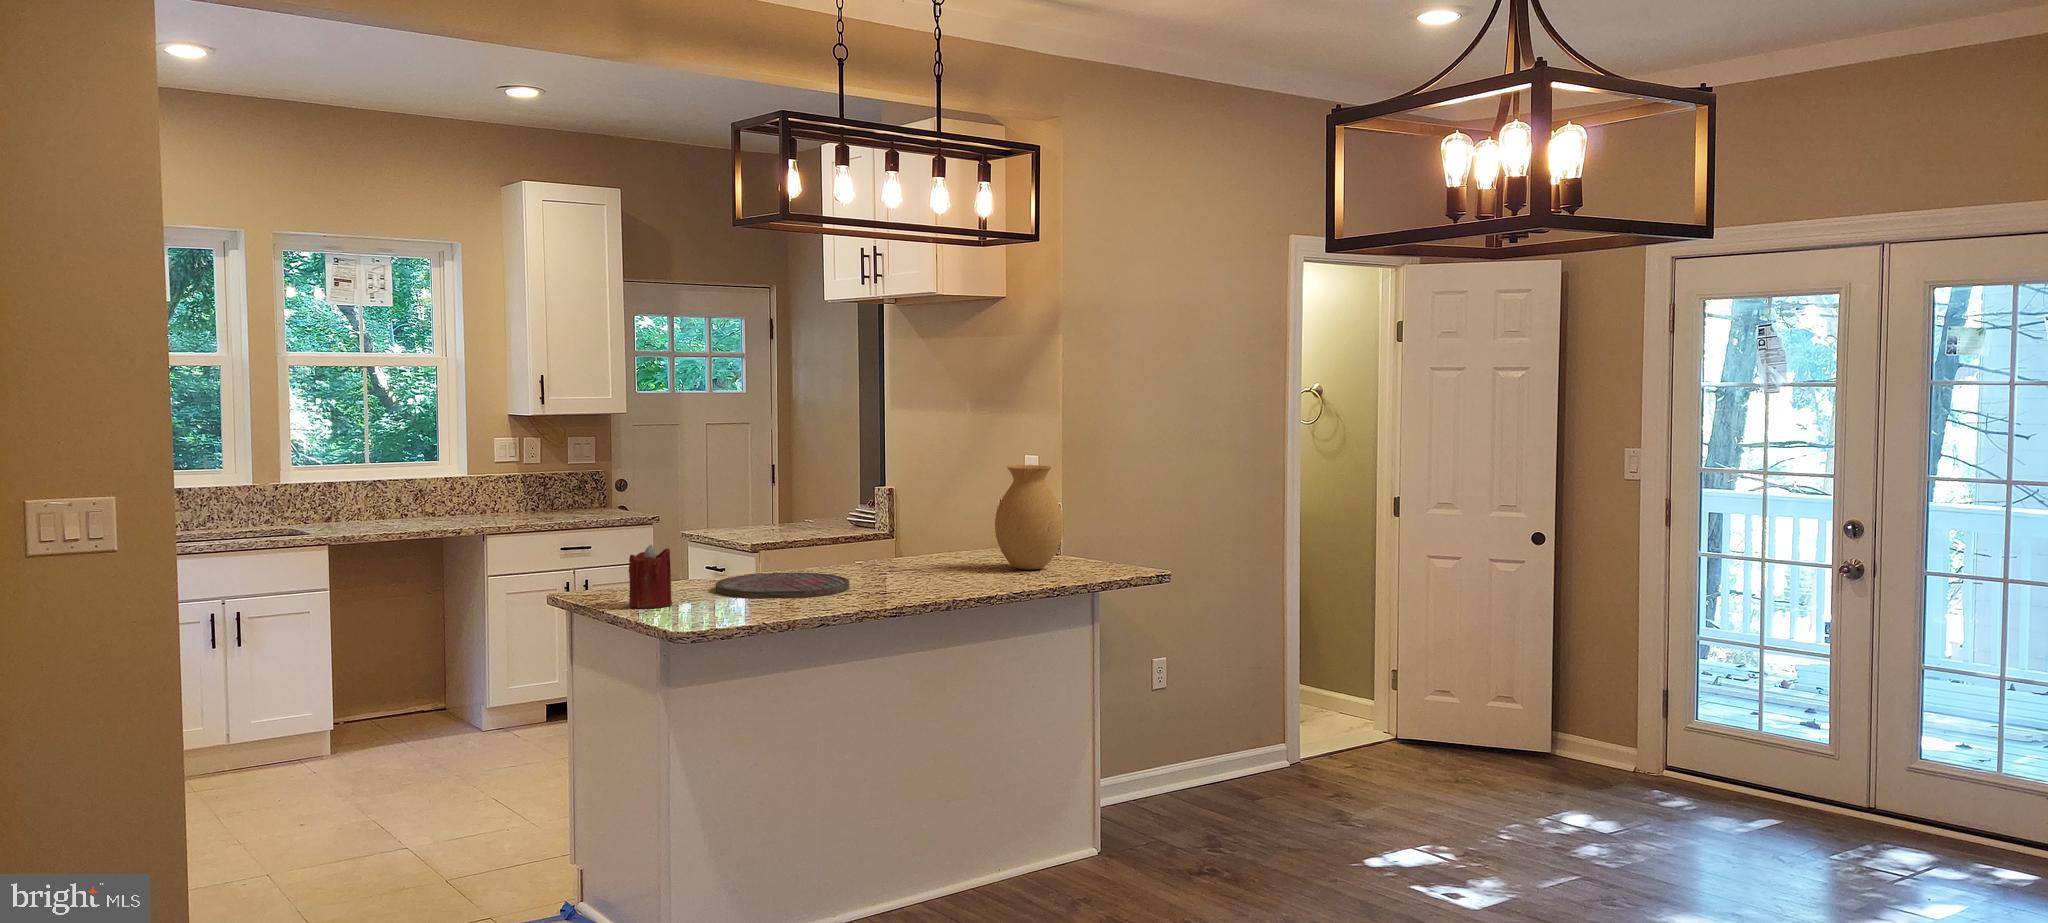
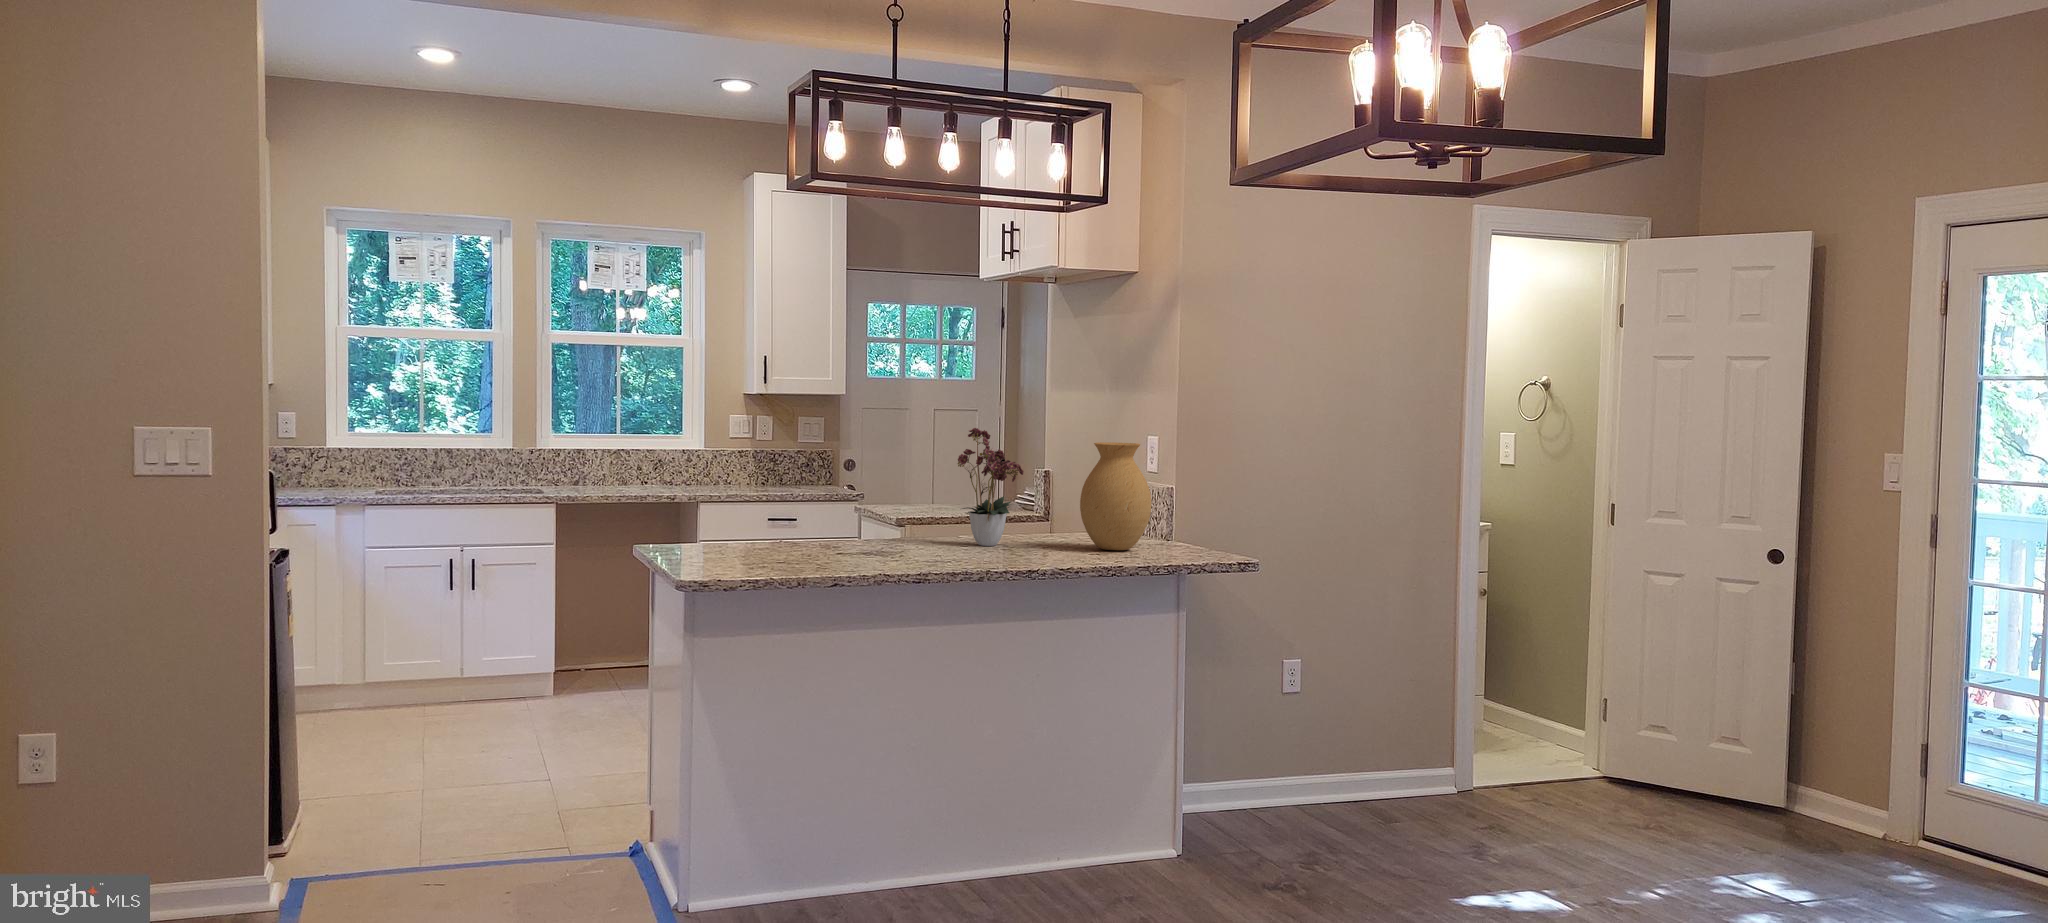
flower arrangement: none [867,450,949,572] -> present [958,428,1024,546]
candle: present [629,545,672,608] -> none [674,498,715,559]
cutting board: present [716,573,849,598] -> none [775,538,906,560]

